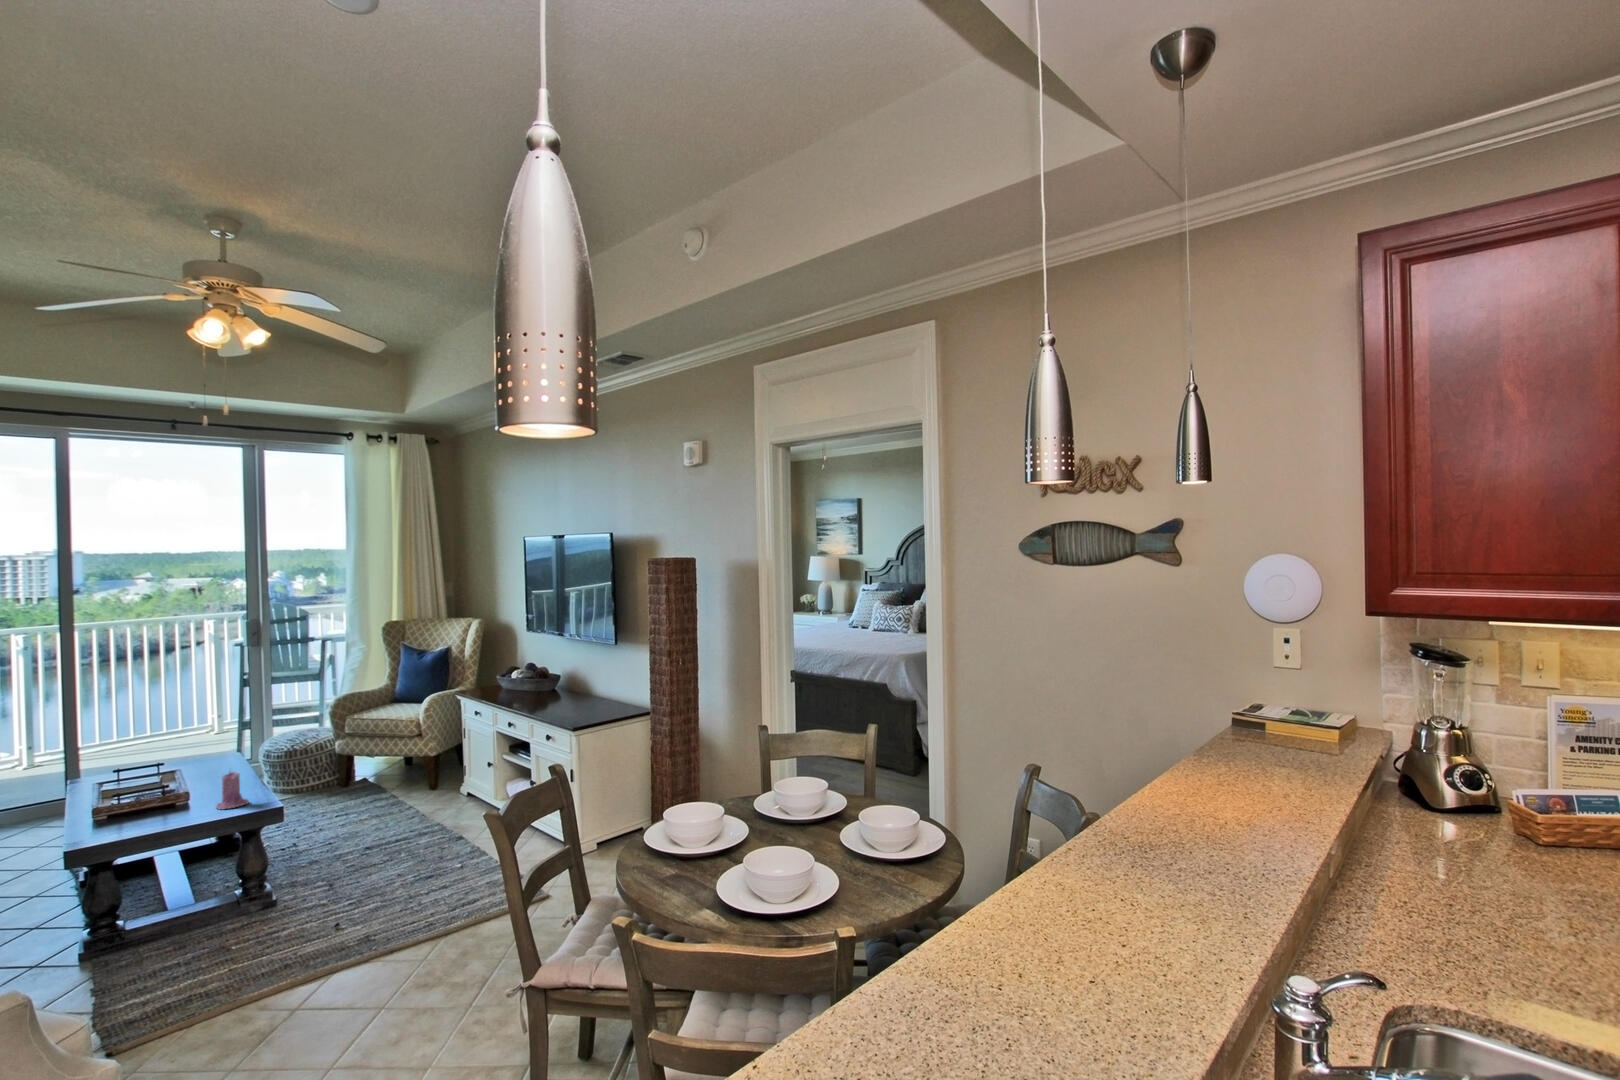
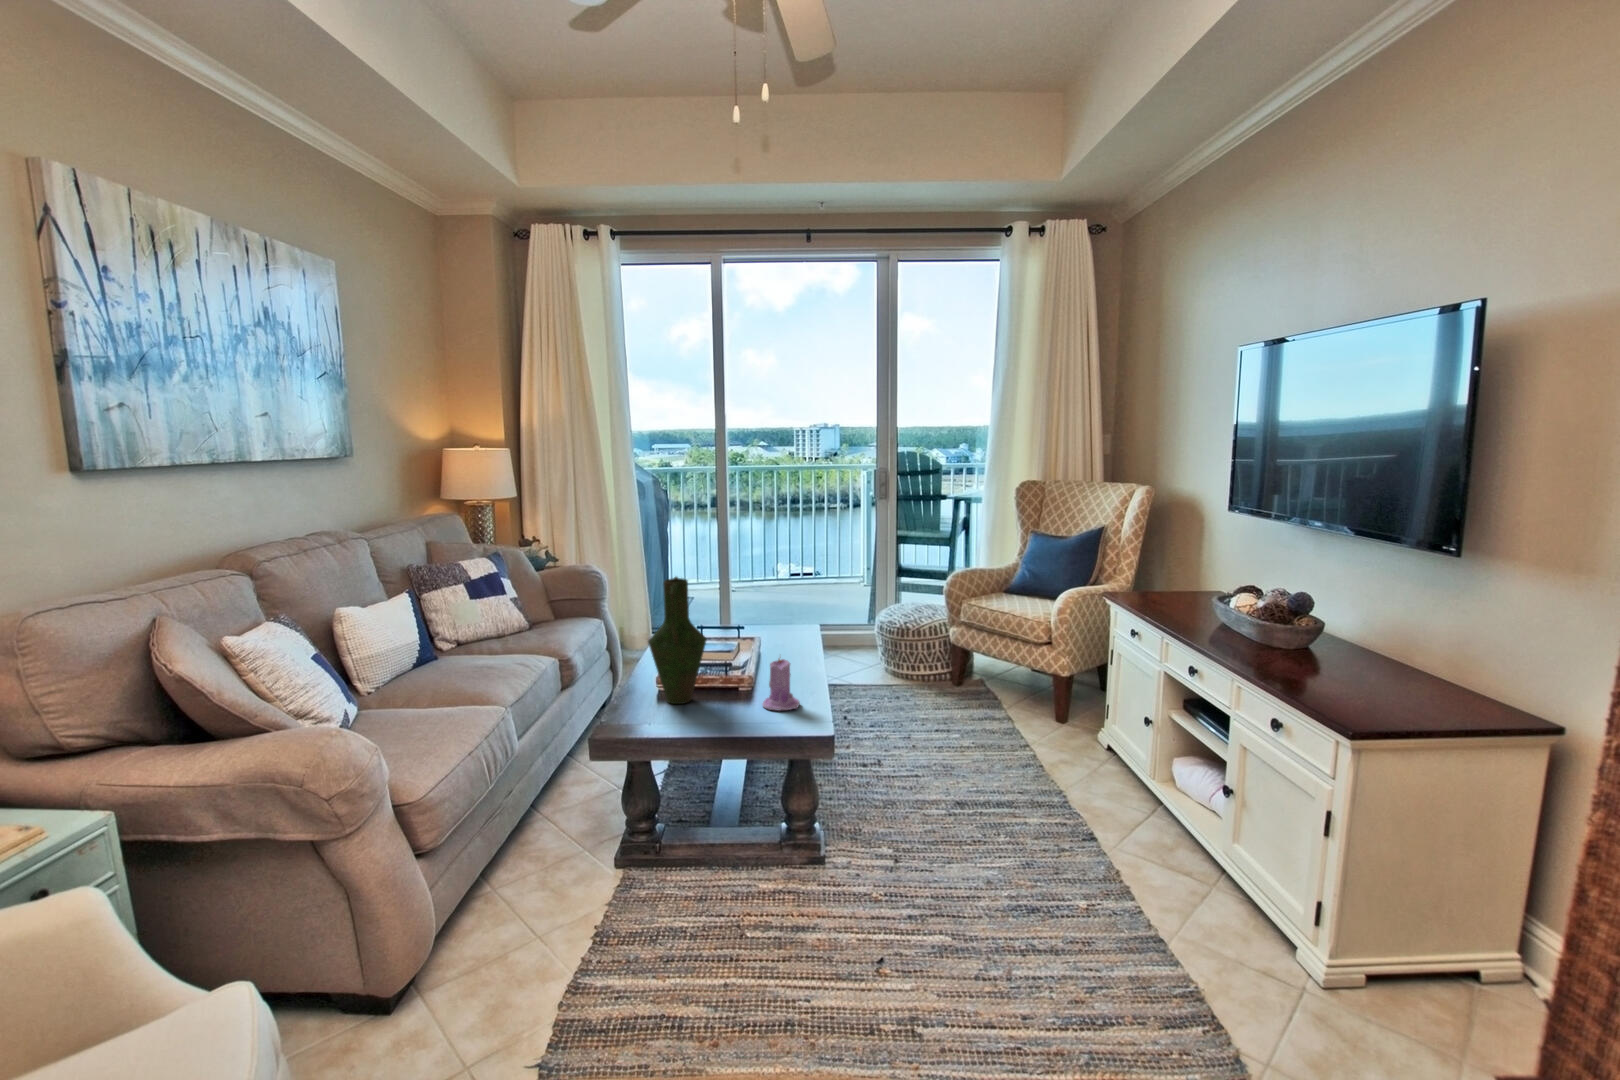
vase: none [108,728,165,825] -> present [648,577,707,704]

